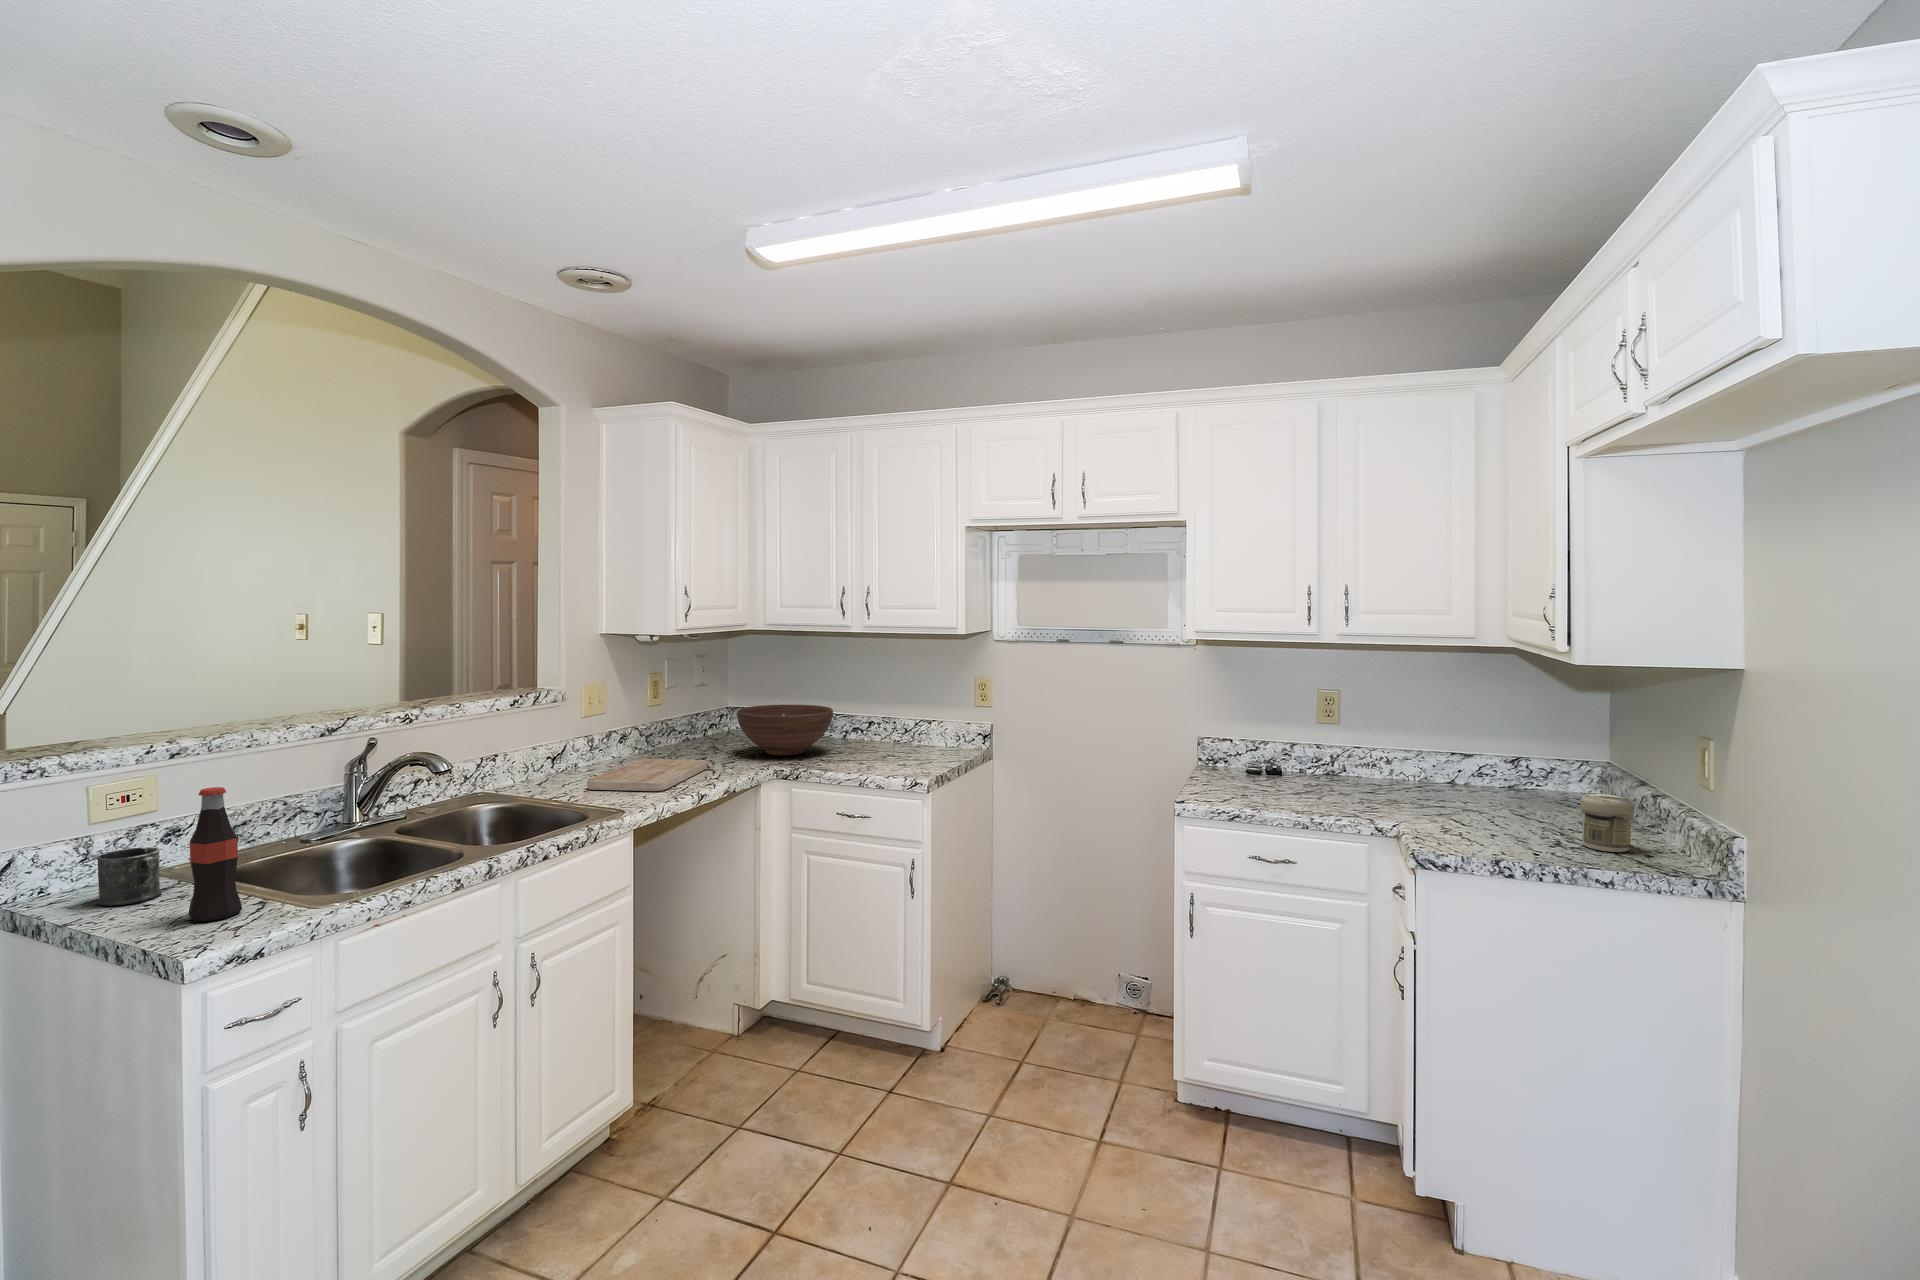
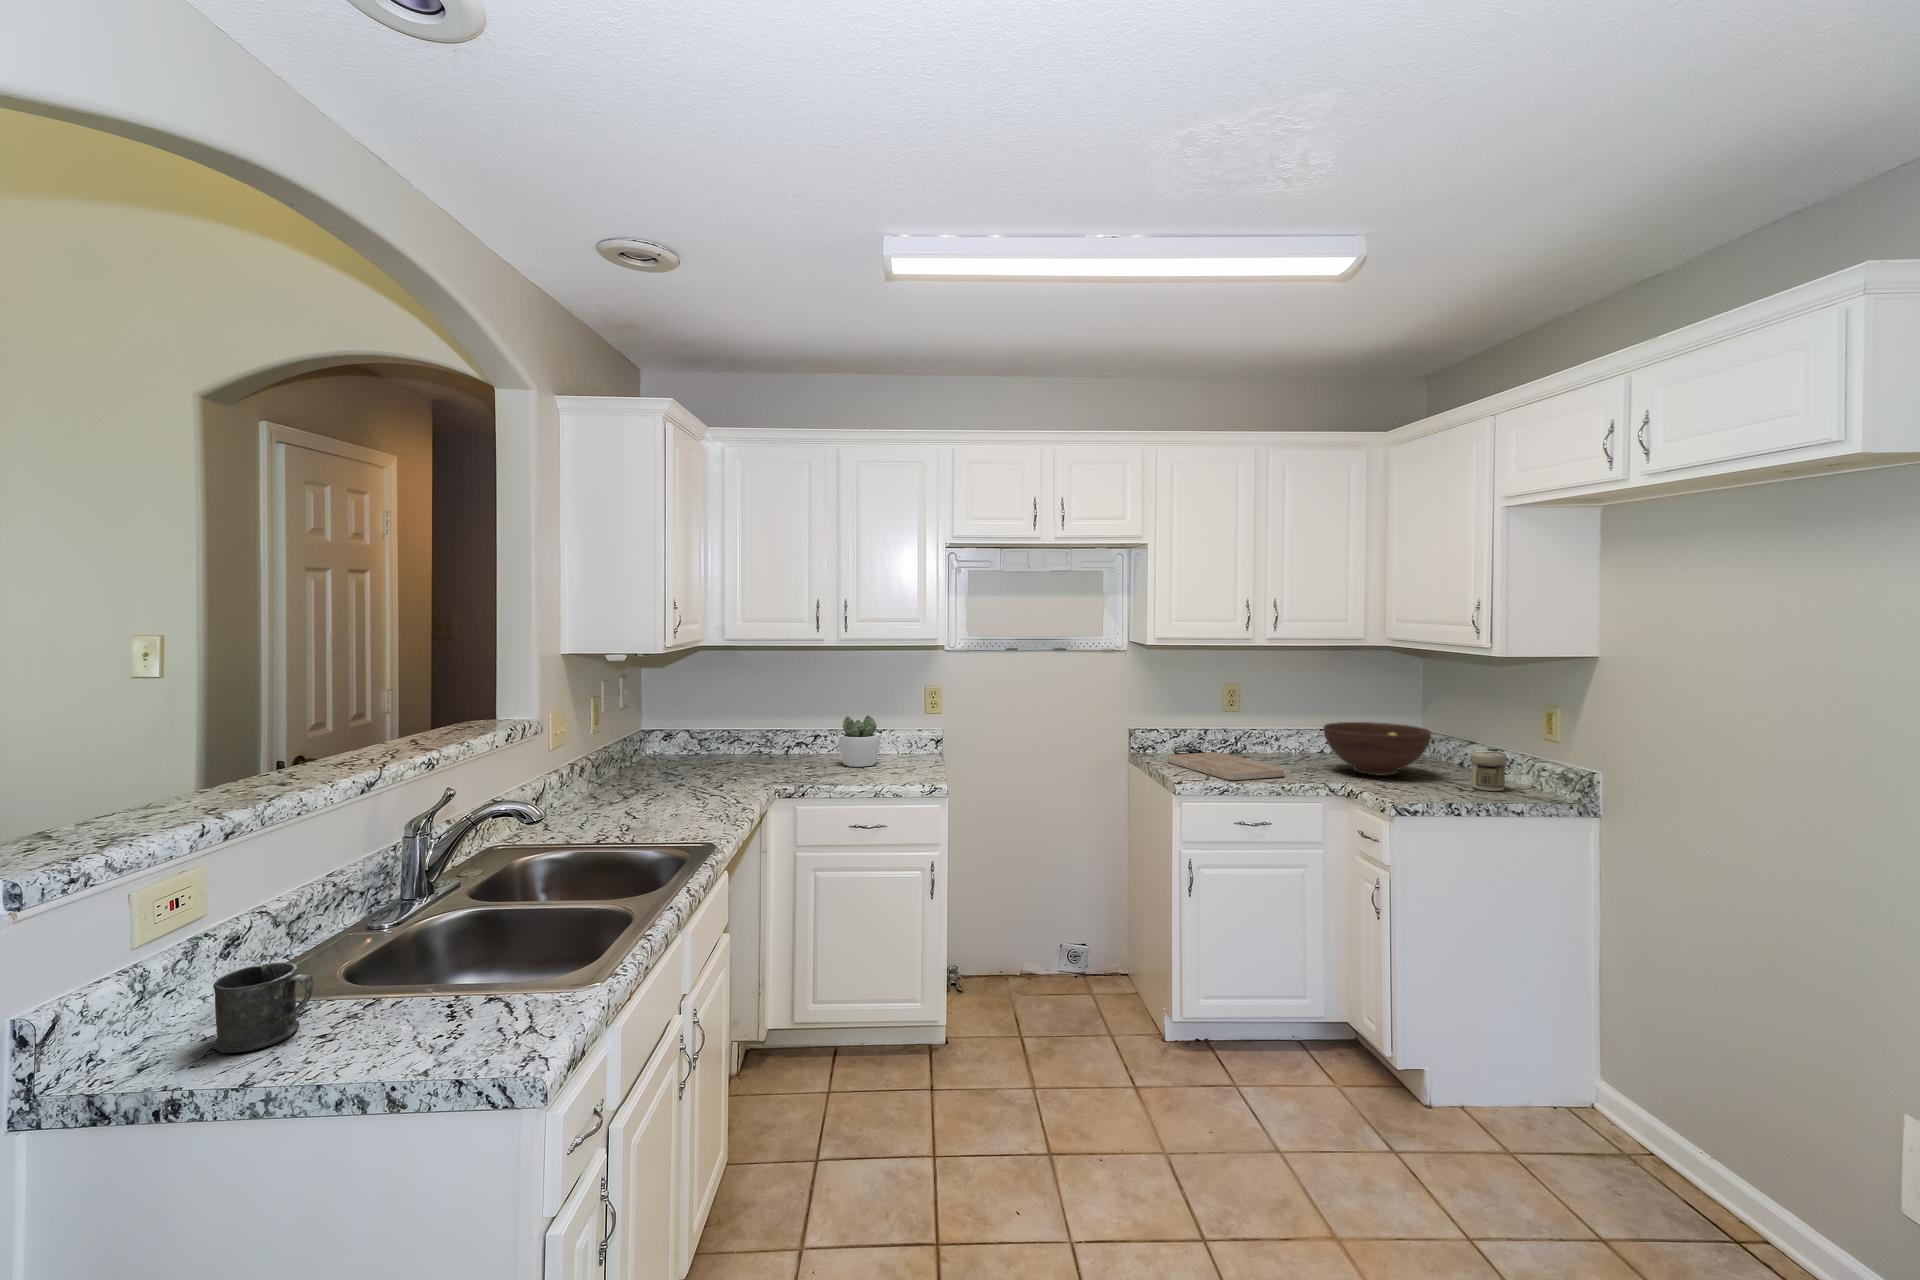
fruit bowl: present [737,704,833,756] -> present [1323,722,1431,776]
succulent plant: none [875,704,916,756] -> present [839,716,880,767]
cutting board: present [587,759,707,791] -> present [1168,752,1284,780]
bottle: present [188,787,242,921] -> none [416,866,480,1045]

